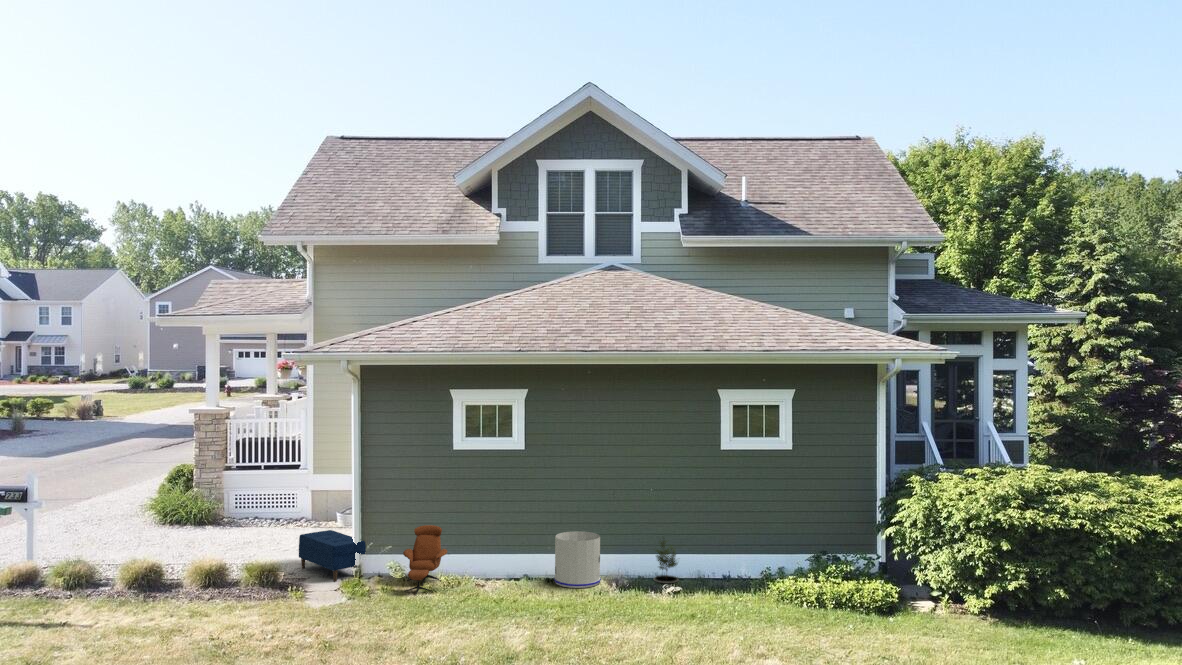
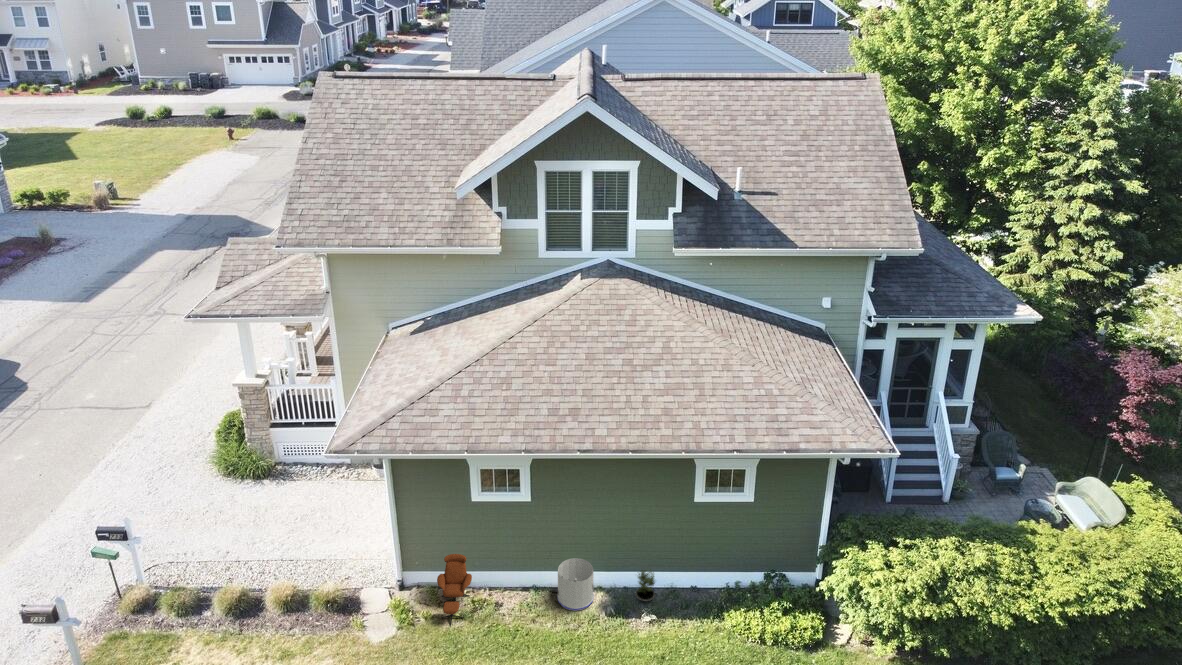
bench: present [299,530,366,582] -> none [351,539,407,599]

